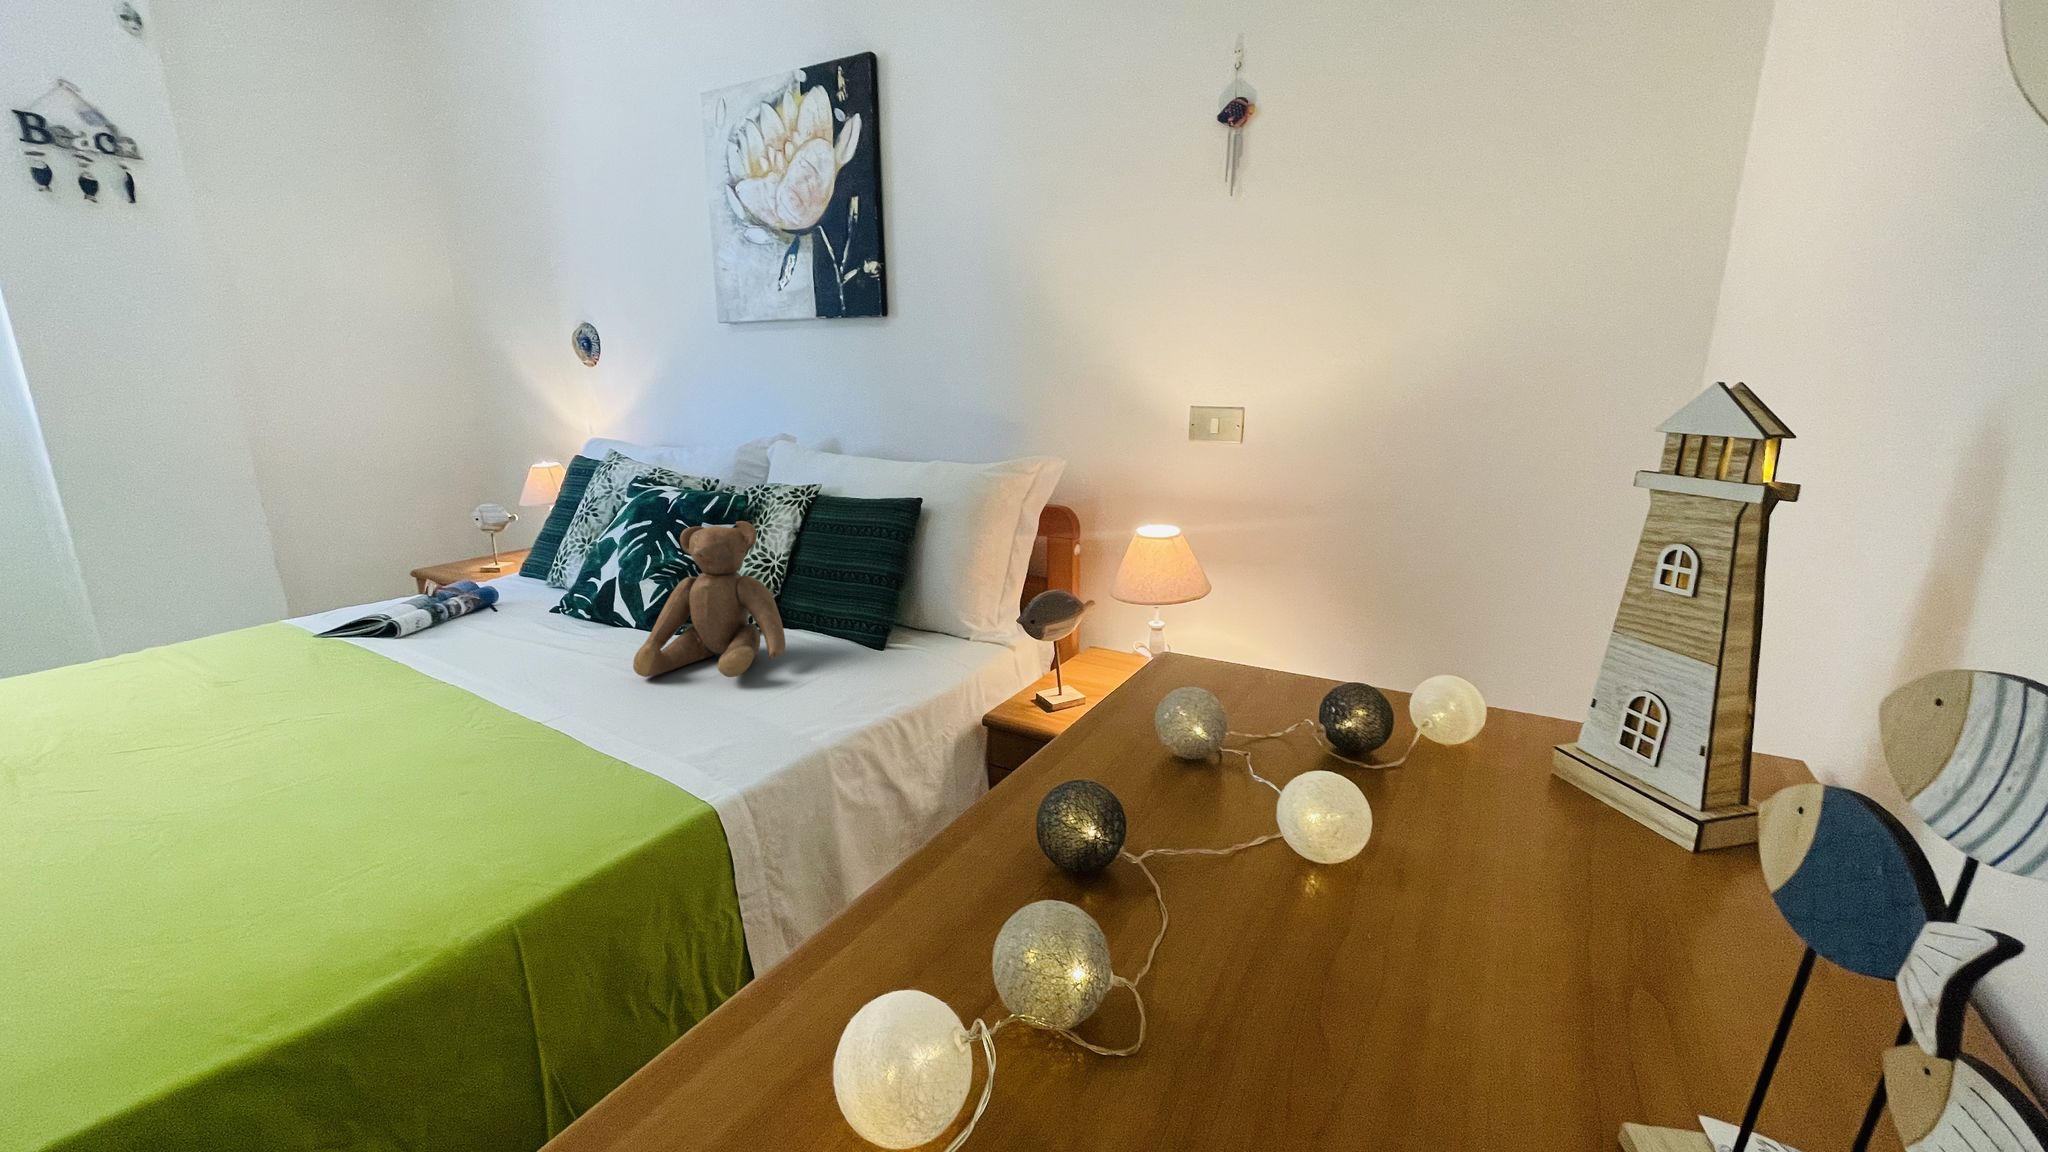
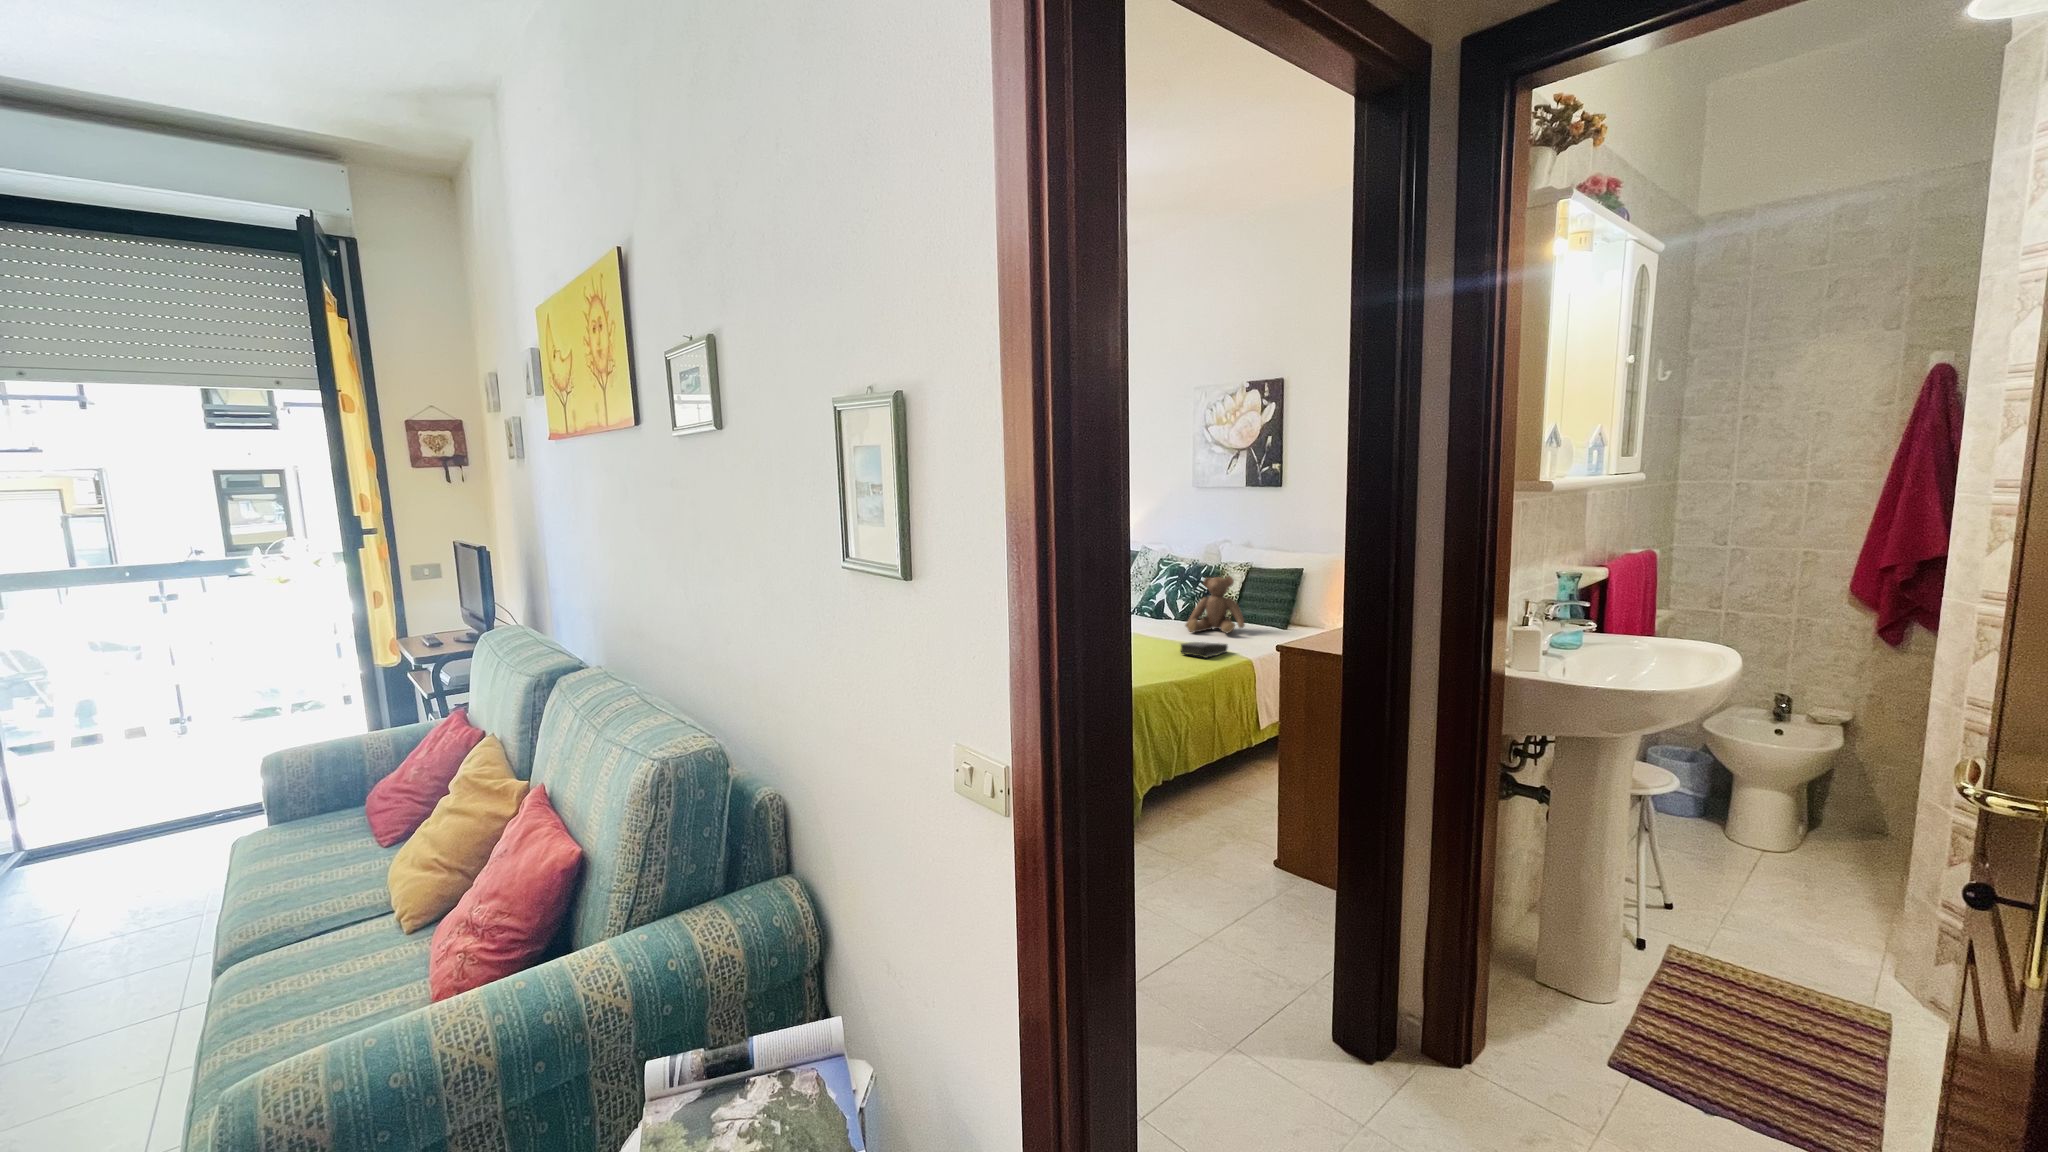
book: none [503,743,686,835] -> present [1181,642,1228,658]

